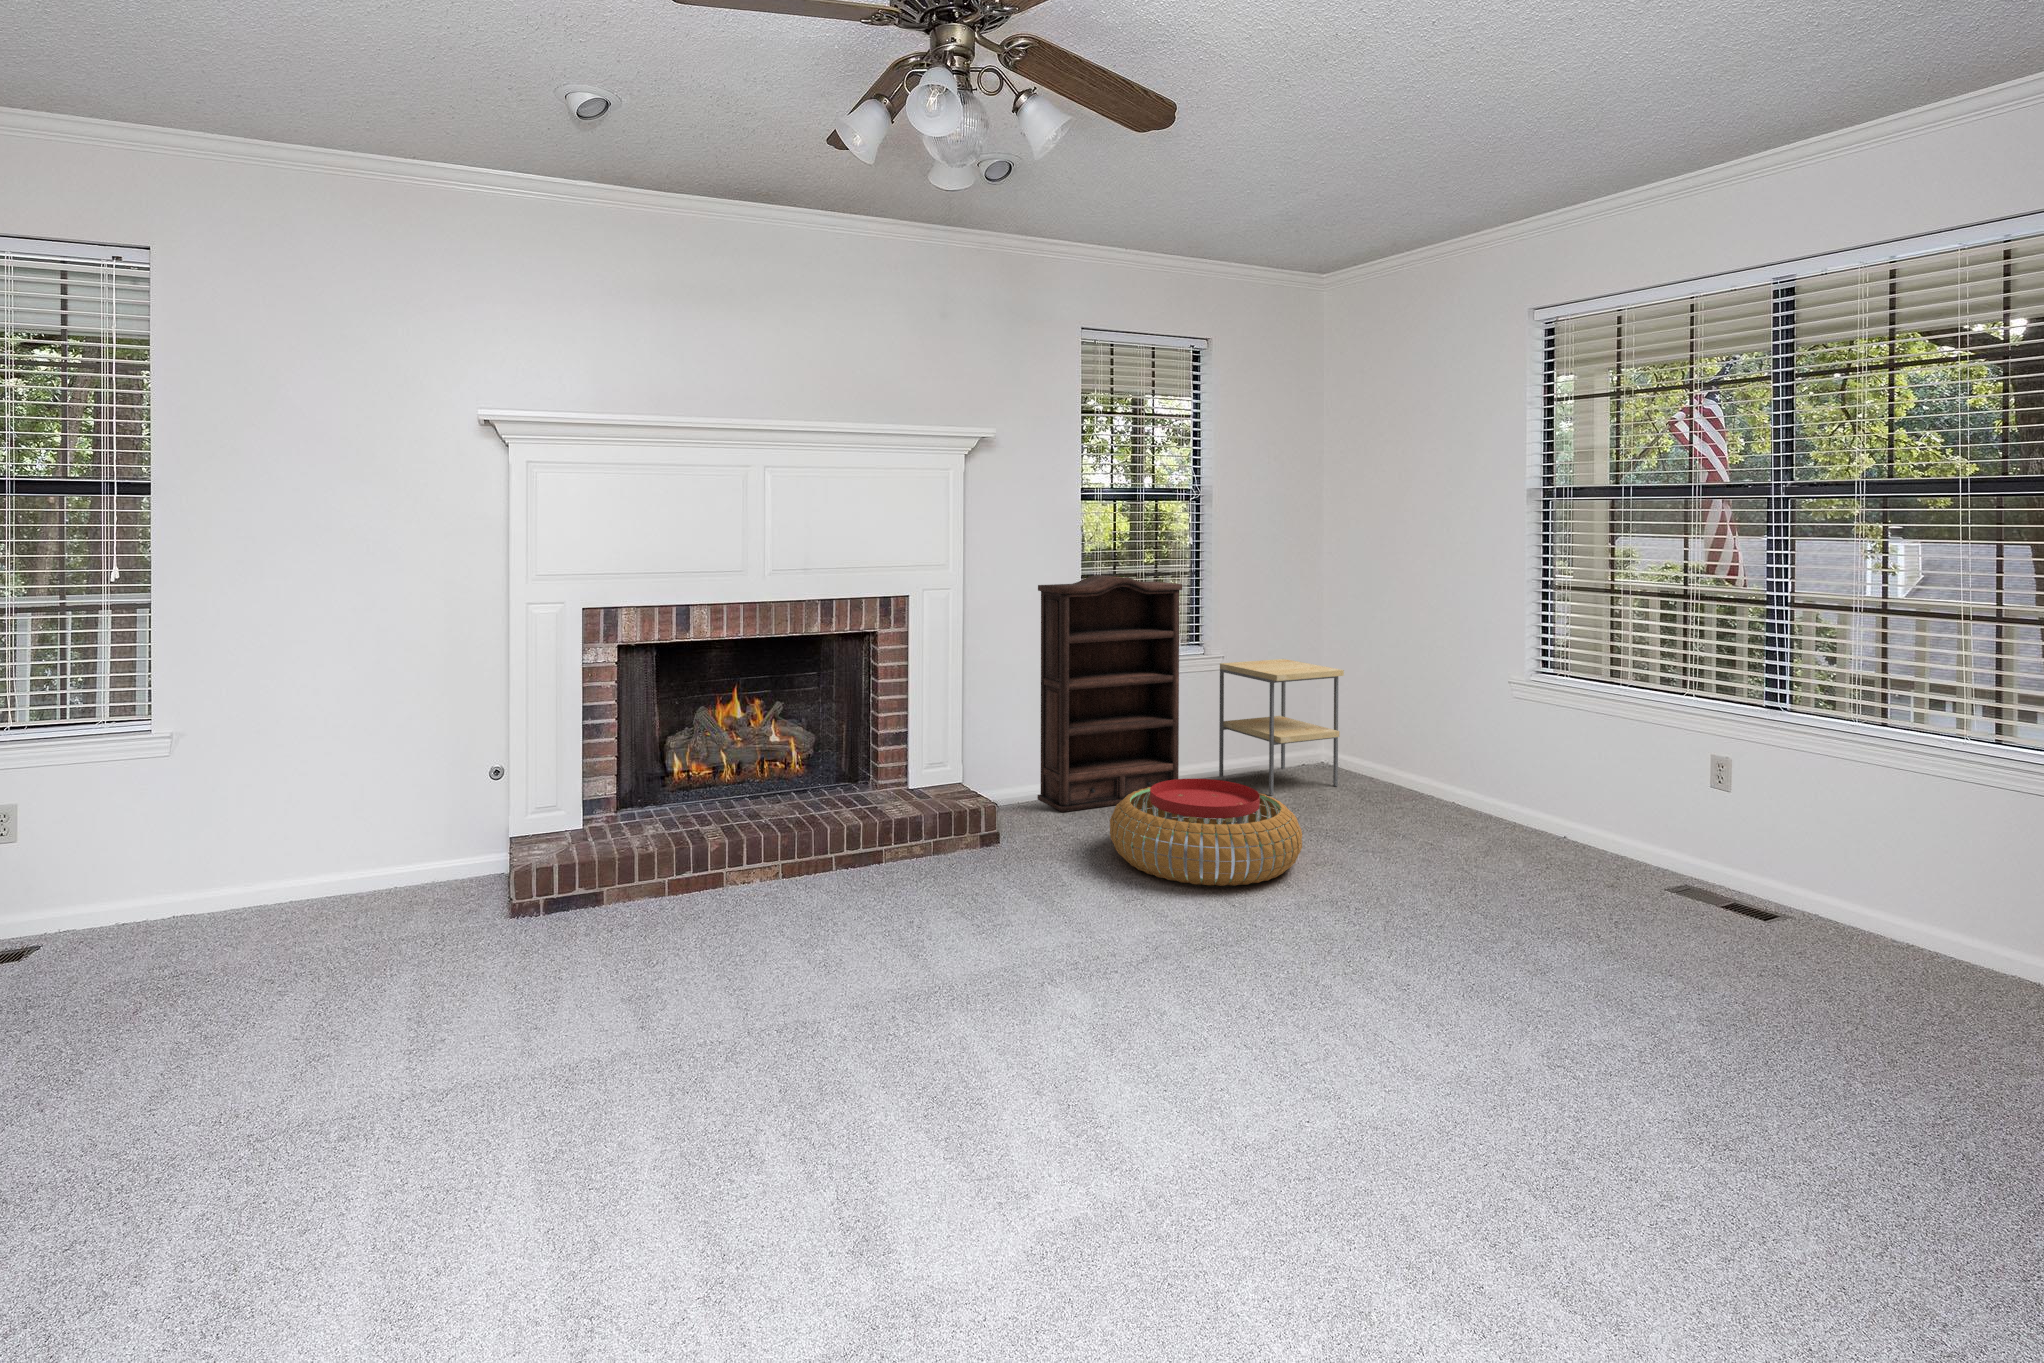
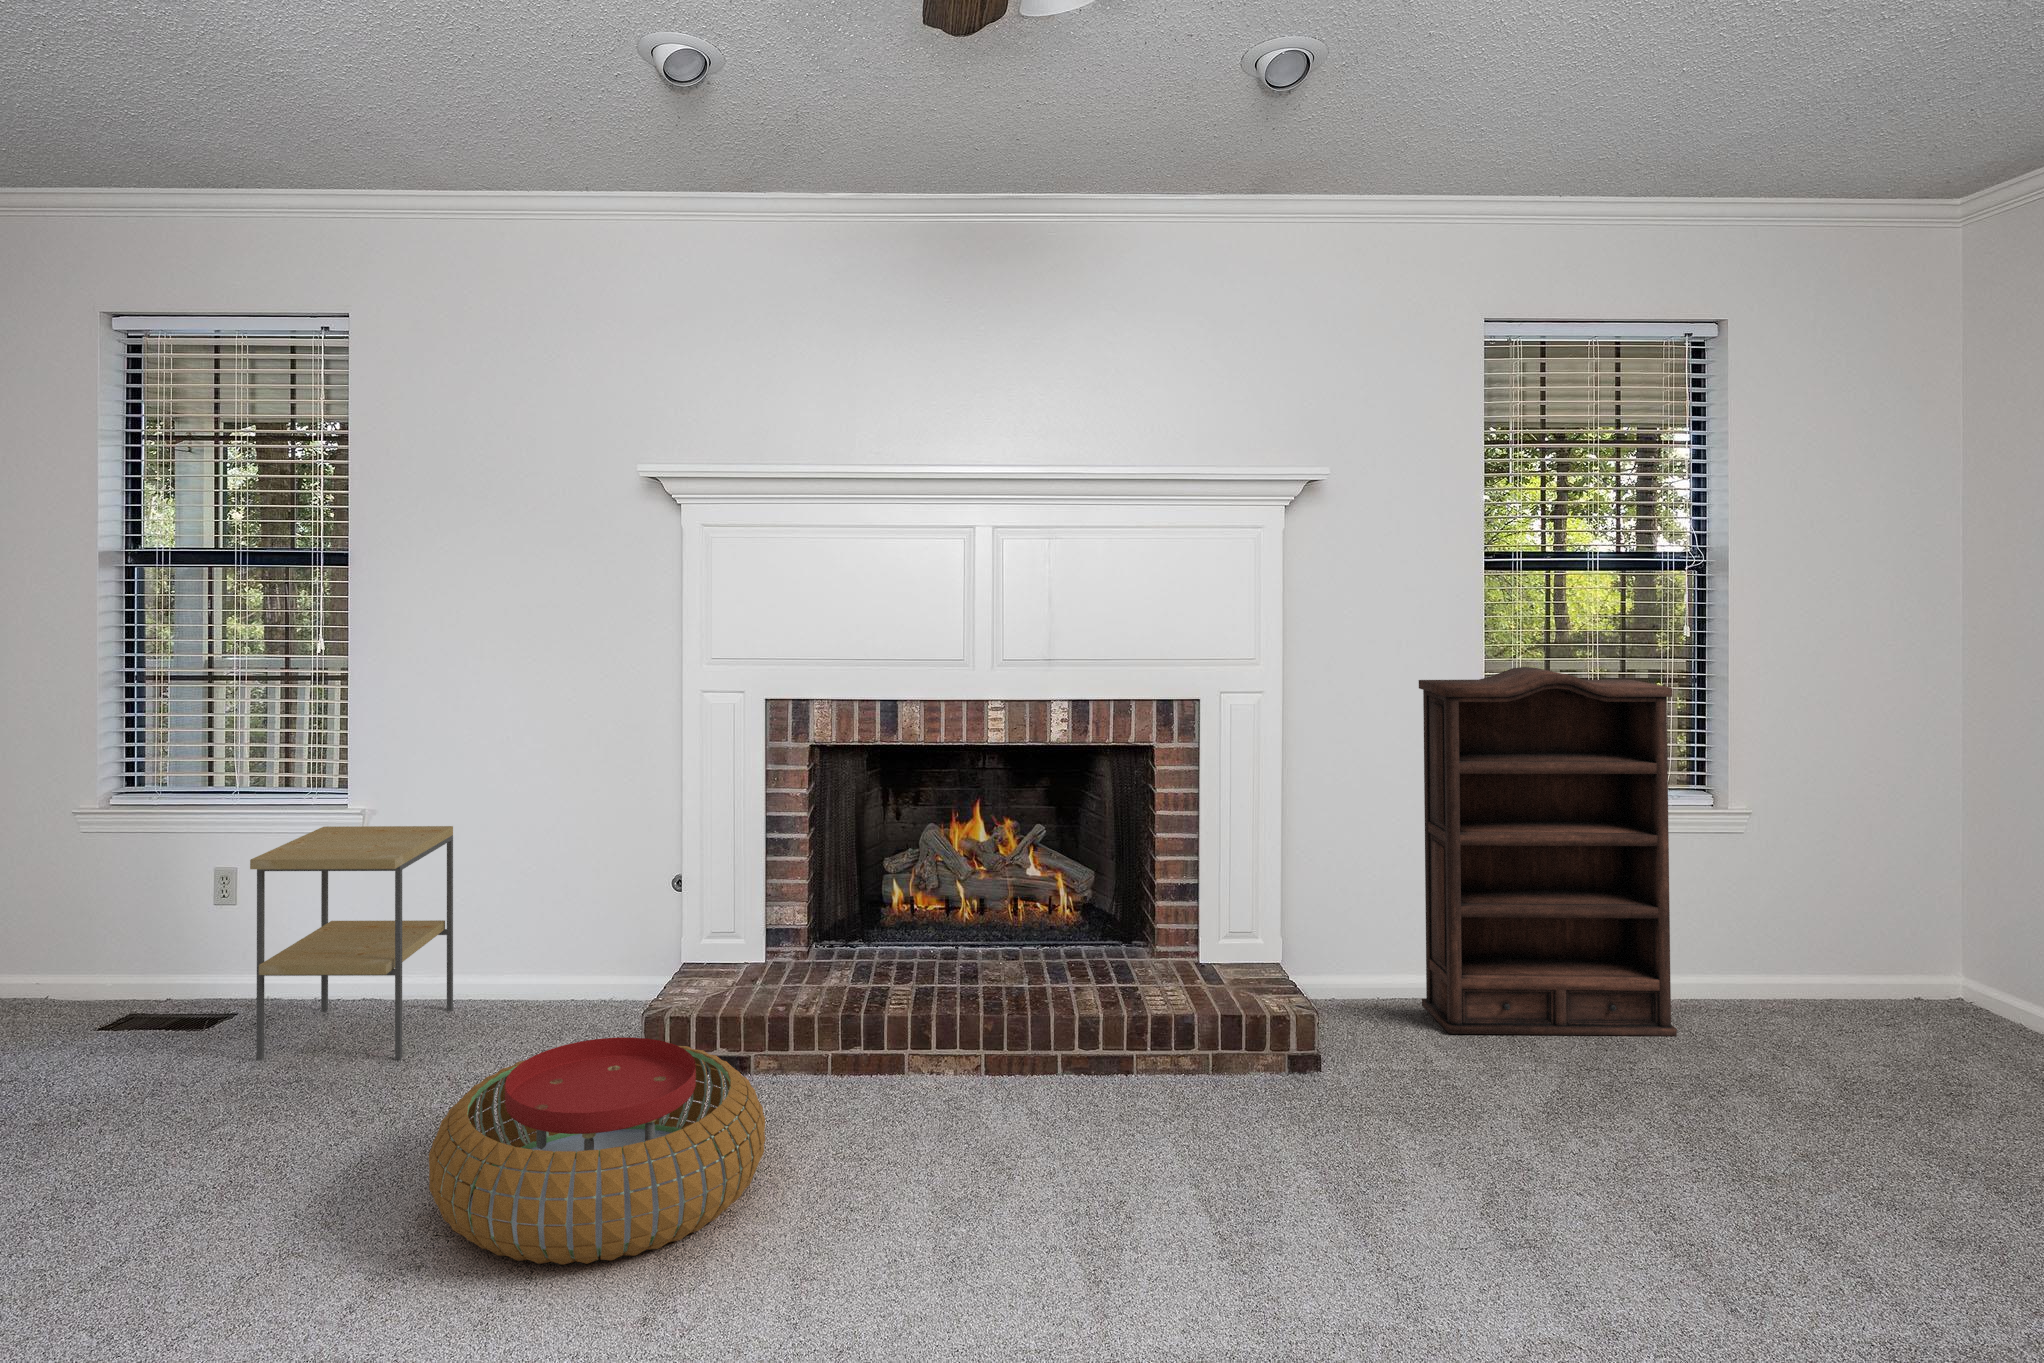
side table: present [1219,659,1344,795] -> present [250,826,453,1060]
pouf: present [1110,779,1302,886] -> present [429,1037,765,1265]

